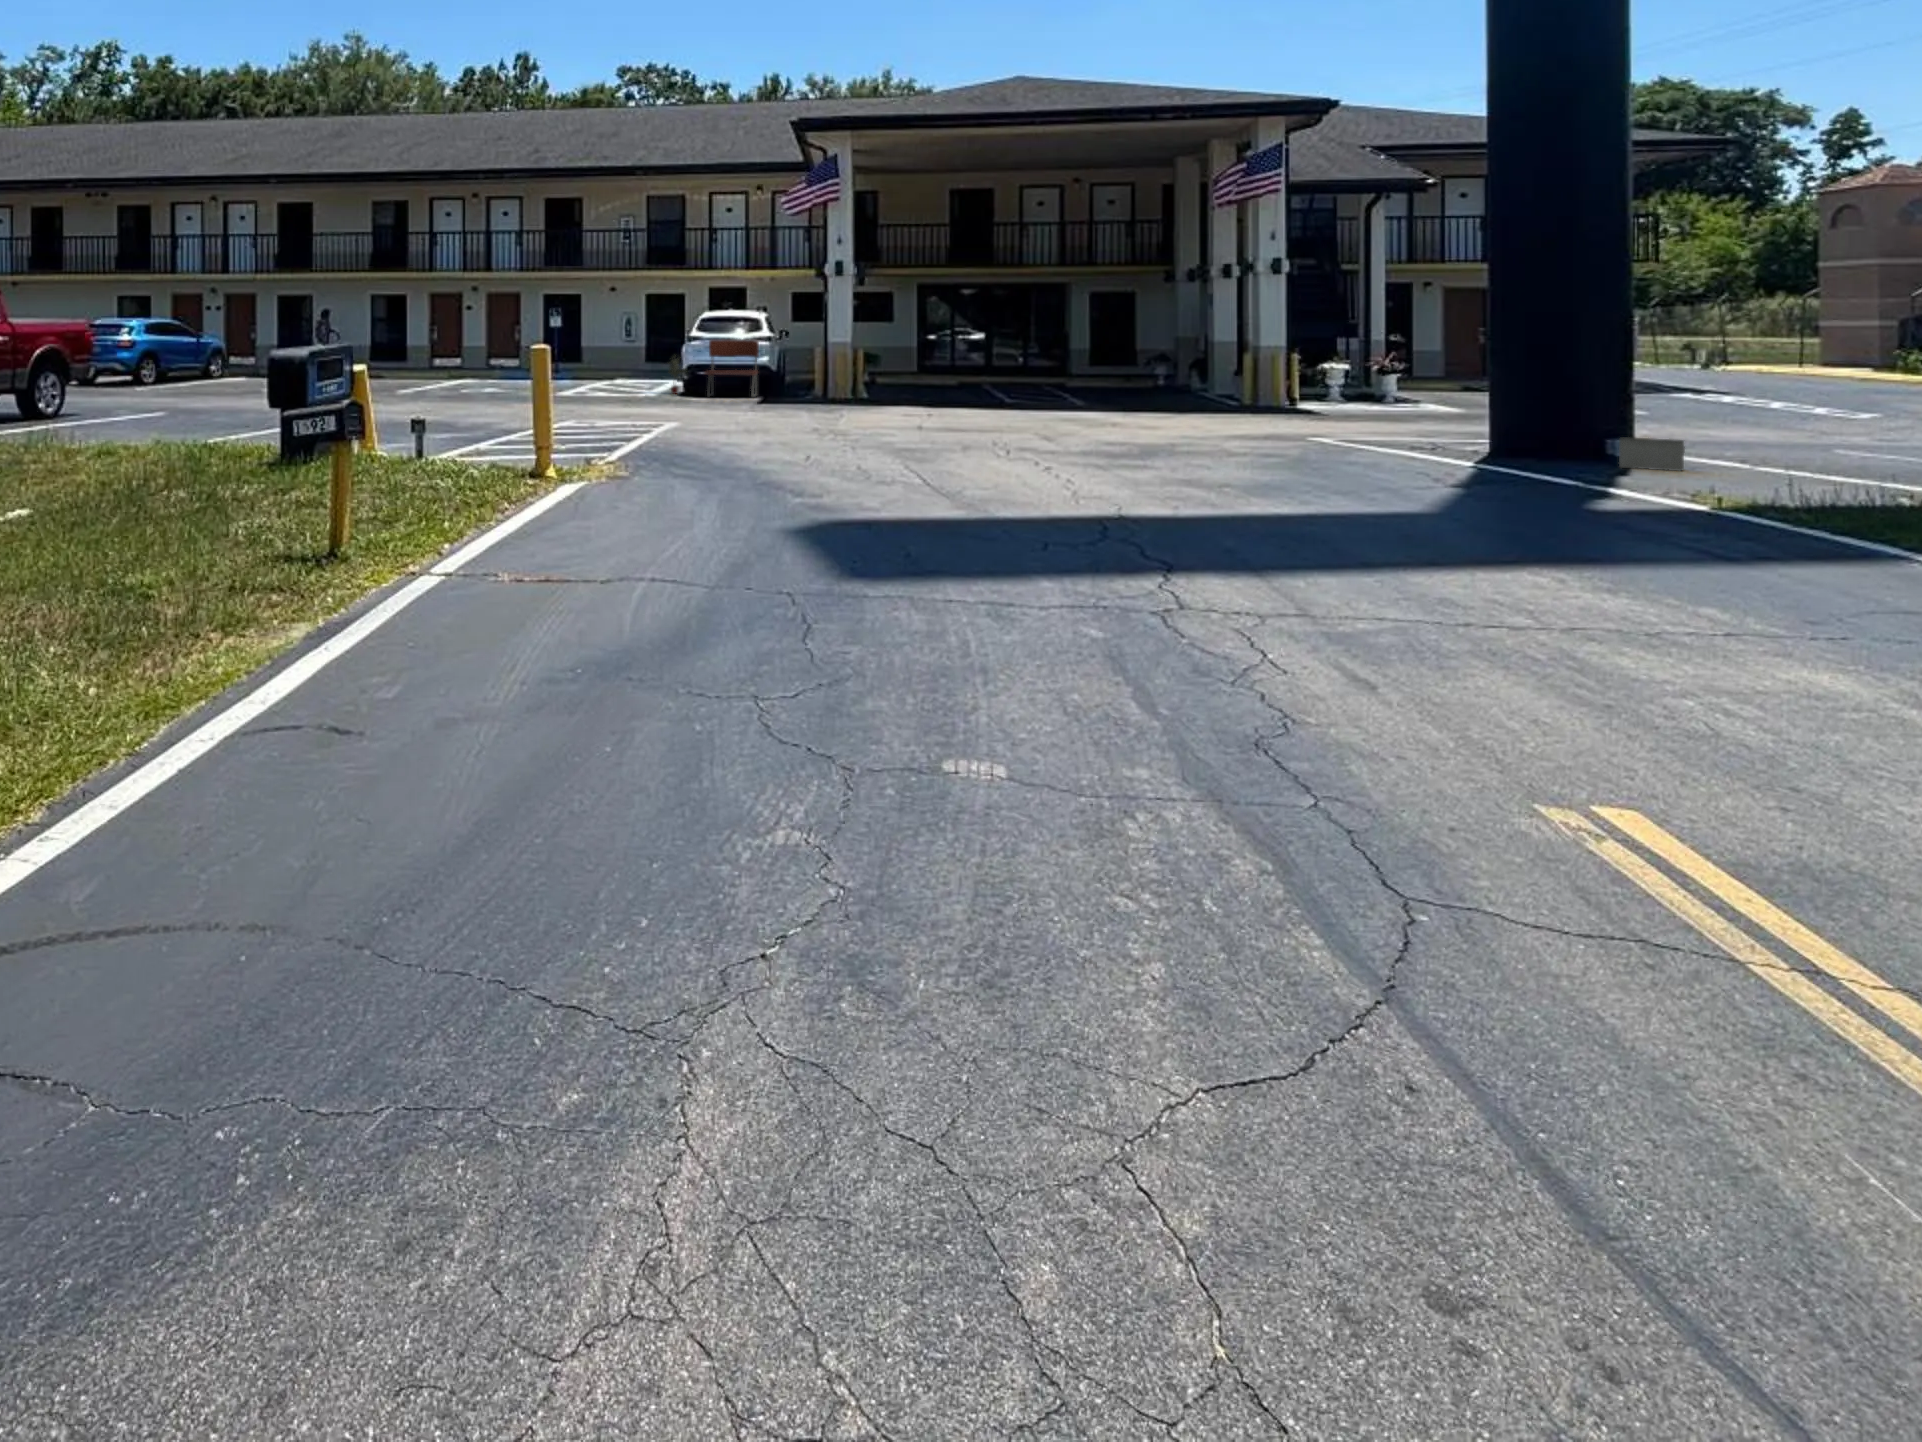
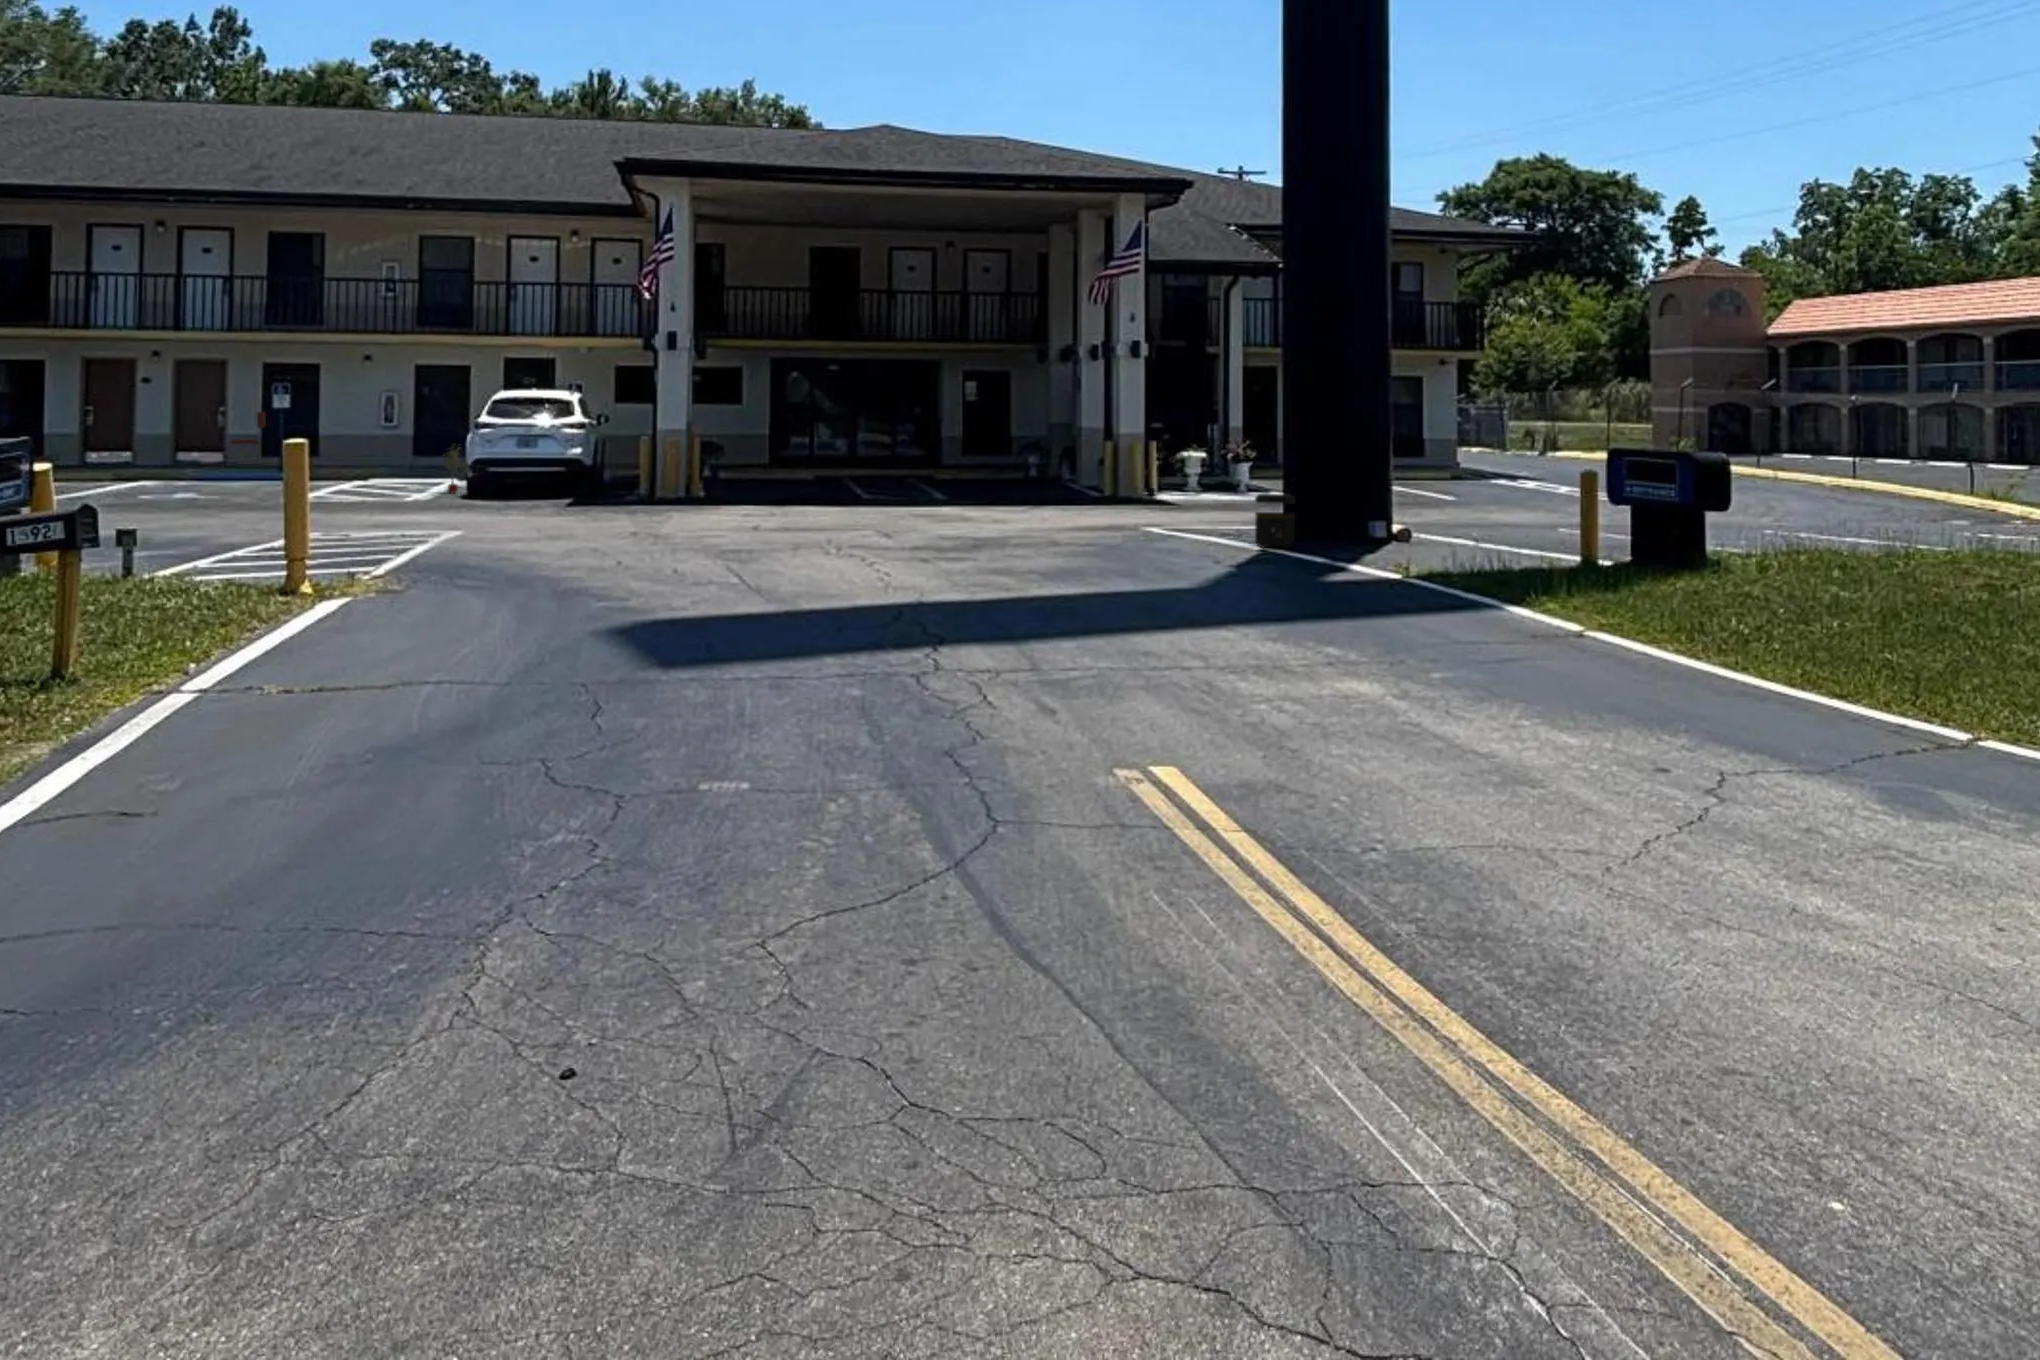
bench: present [704,339,759,397] -> present [231,412,266,464]
toolbox: none [1446,404,1496,460] -> present [1255,494,1296,548]
storage bin: present [1619,437,1685,471] -> none [1391,523,1442,553]

